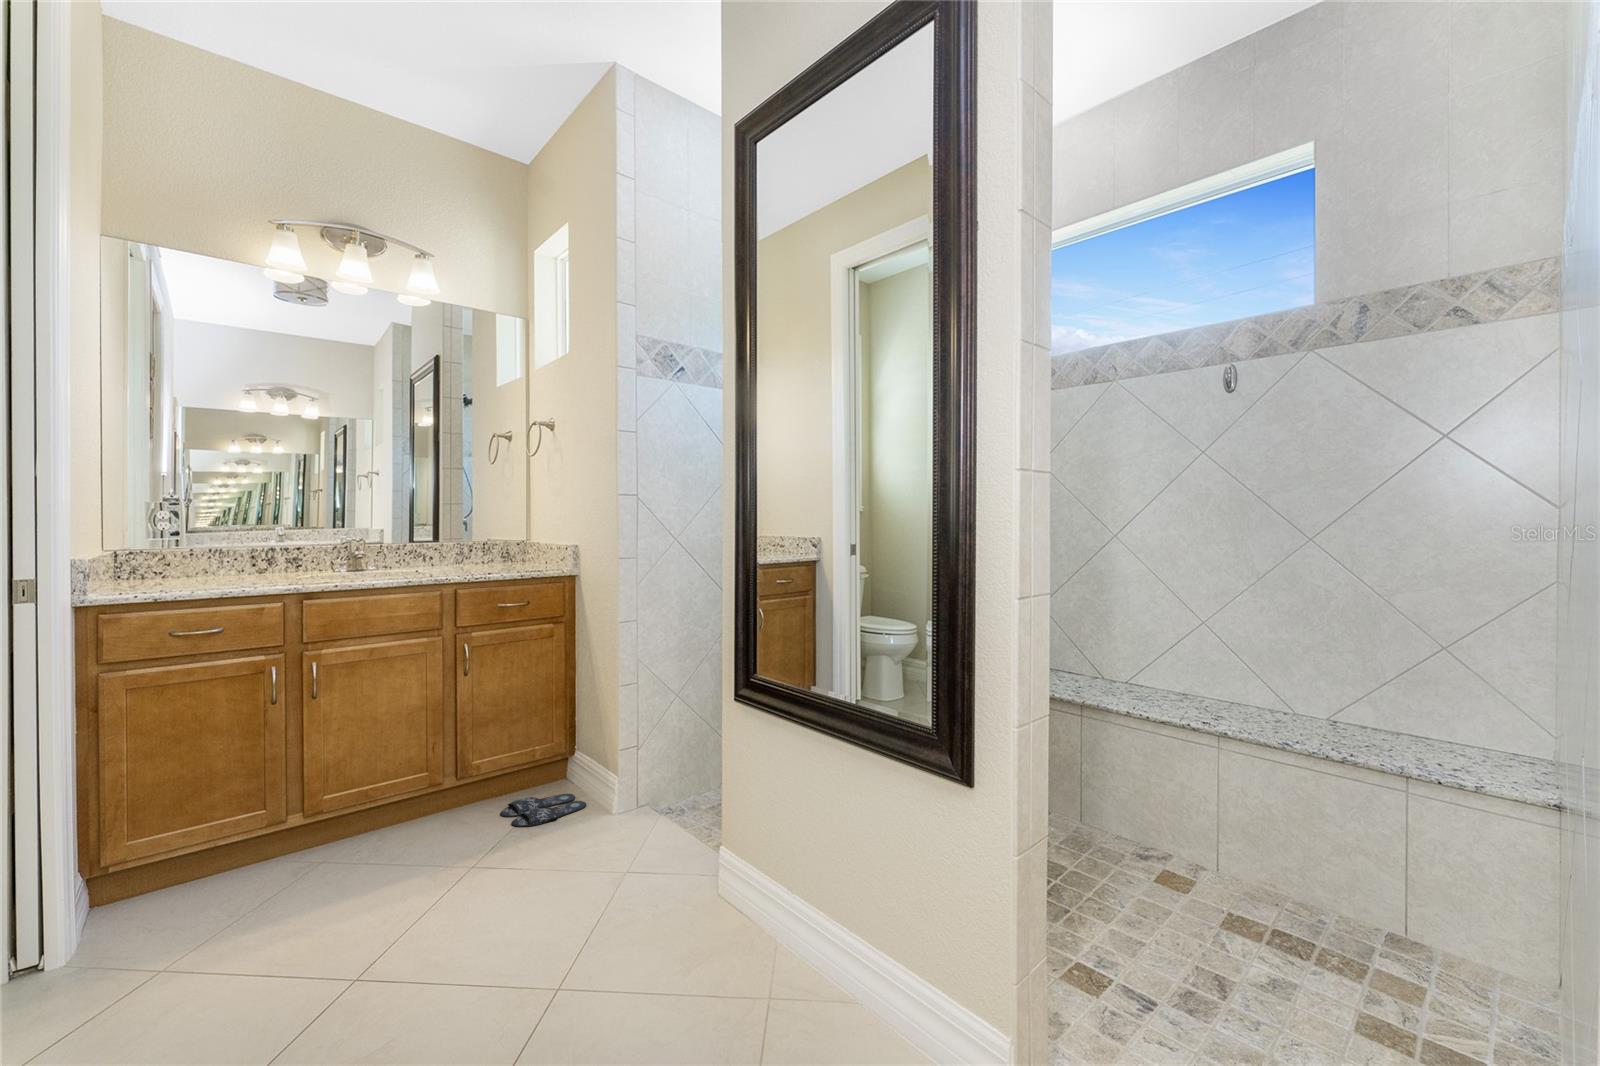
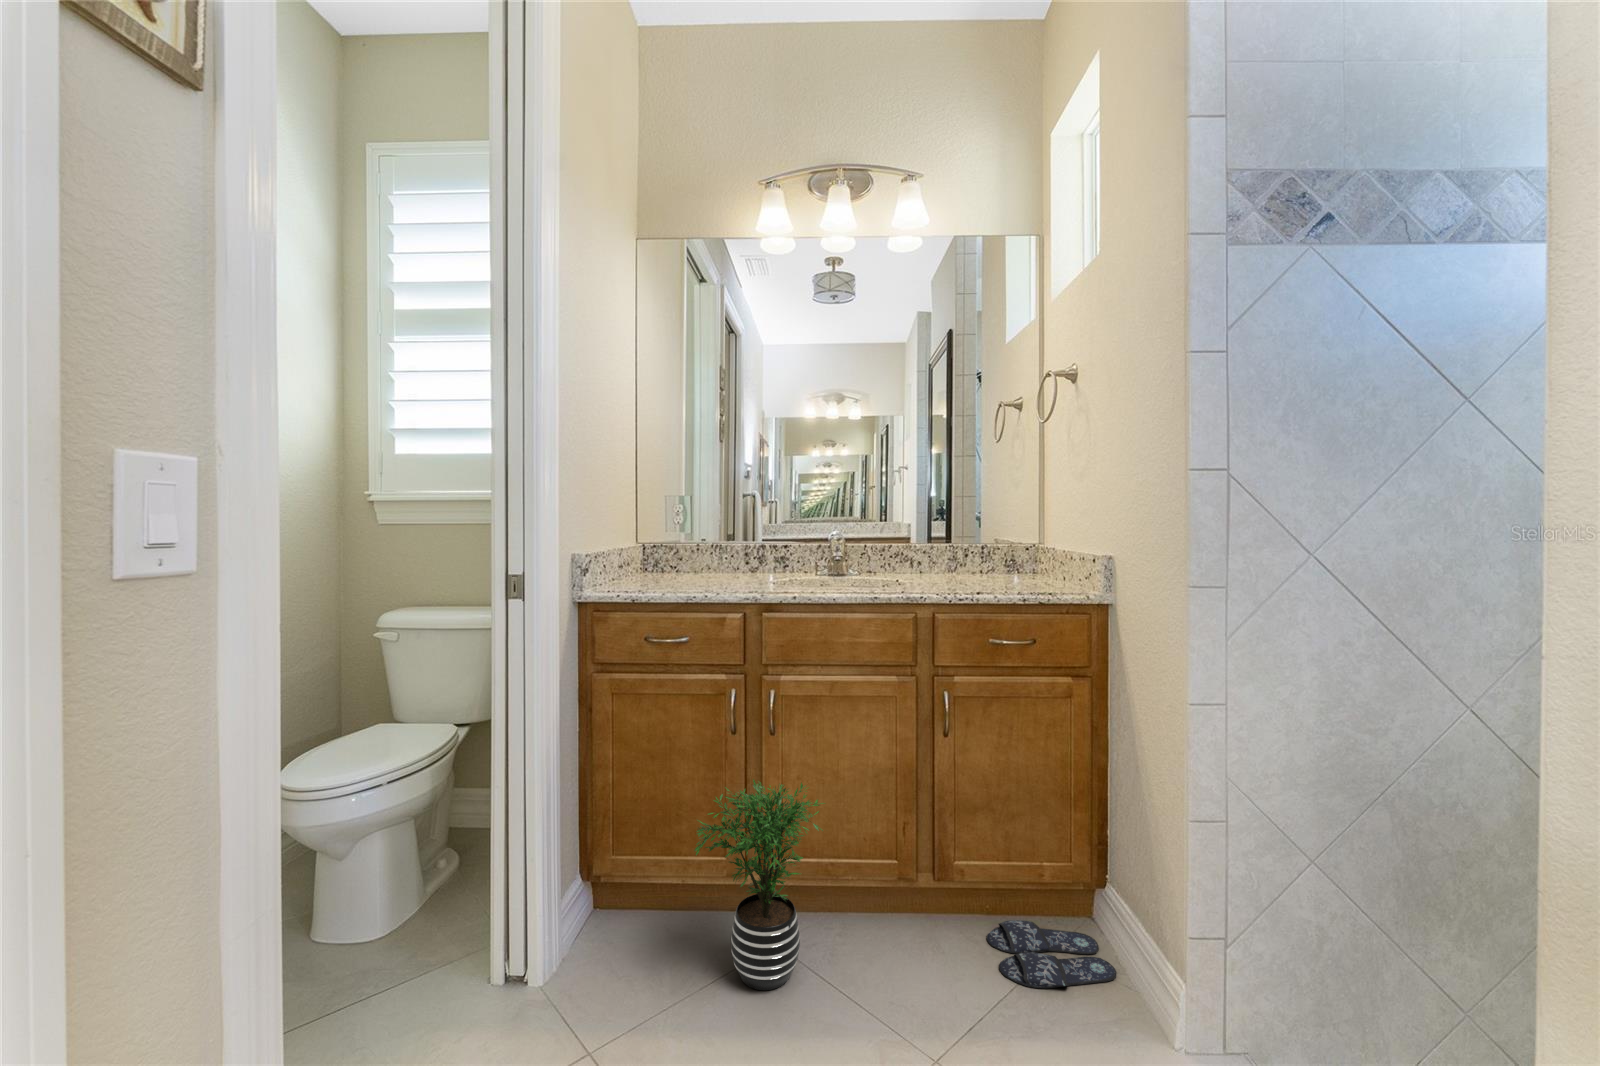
potted plant: none [248,728,381,893] -> present [694,779,825,990]

